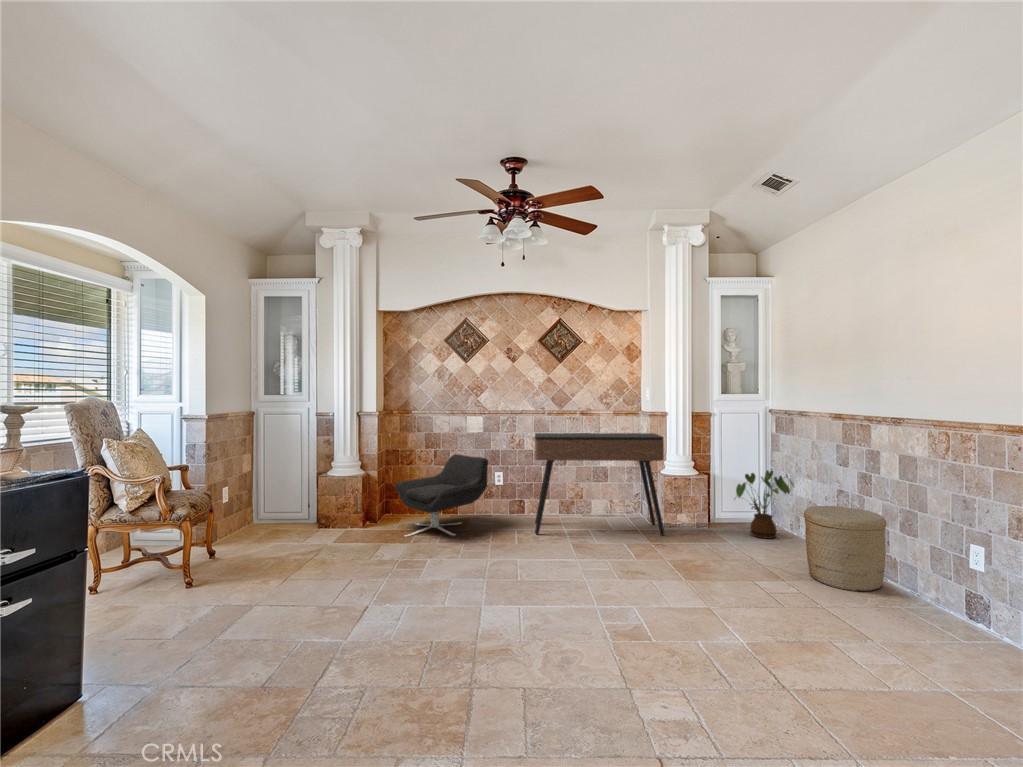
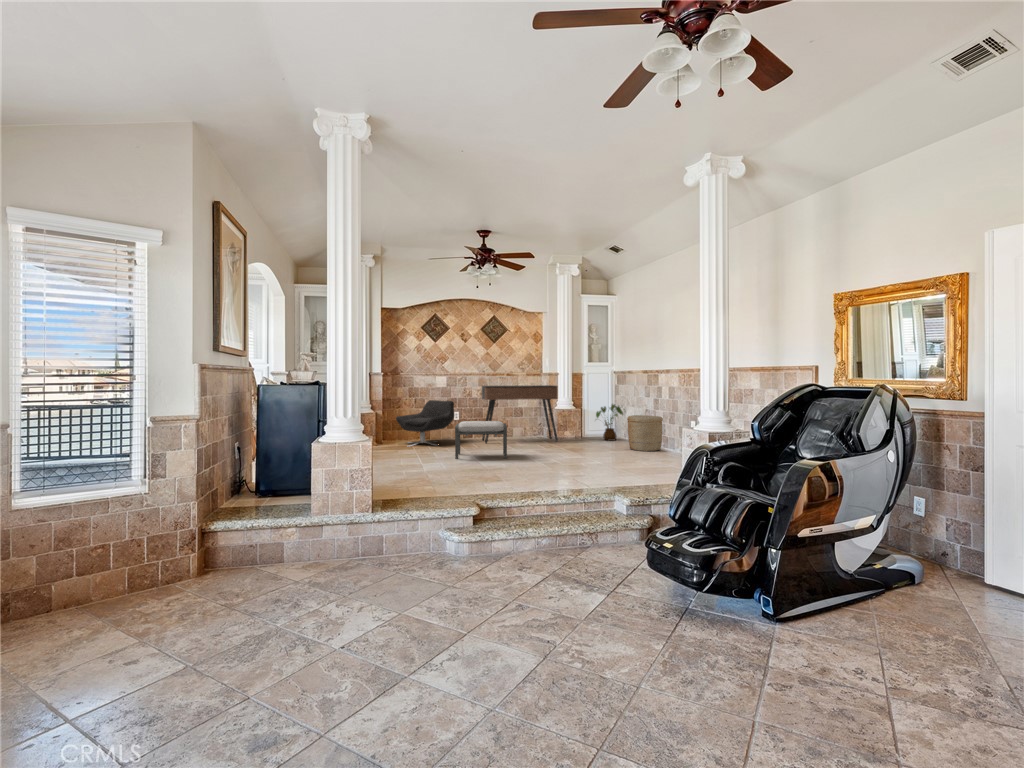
ottoman: none [448,513,555,599] -> present [455,421,507,459]

